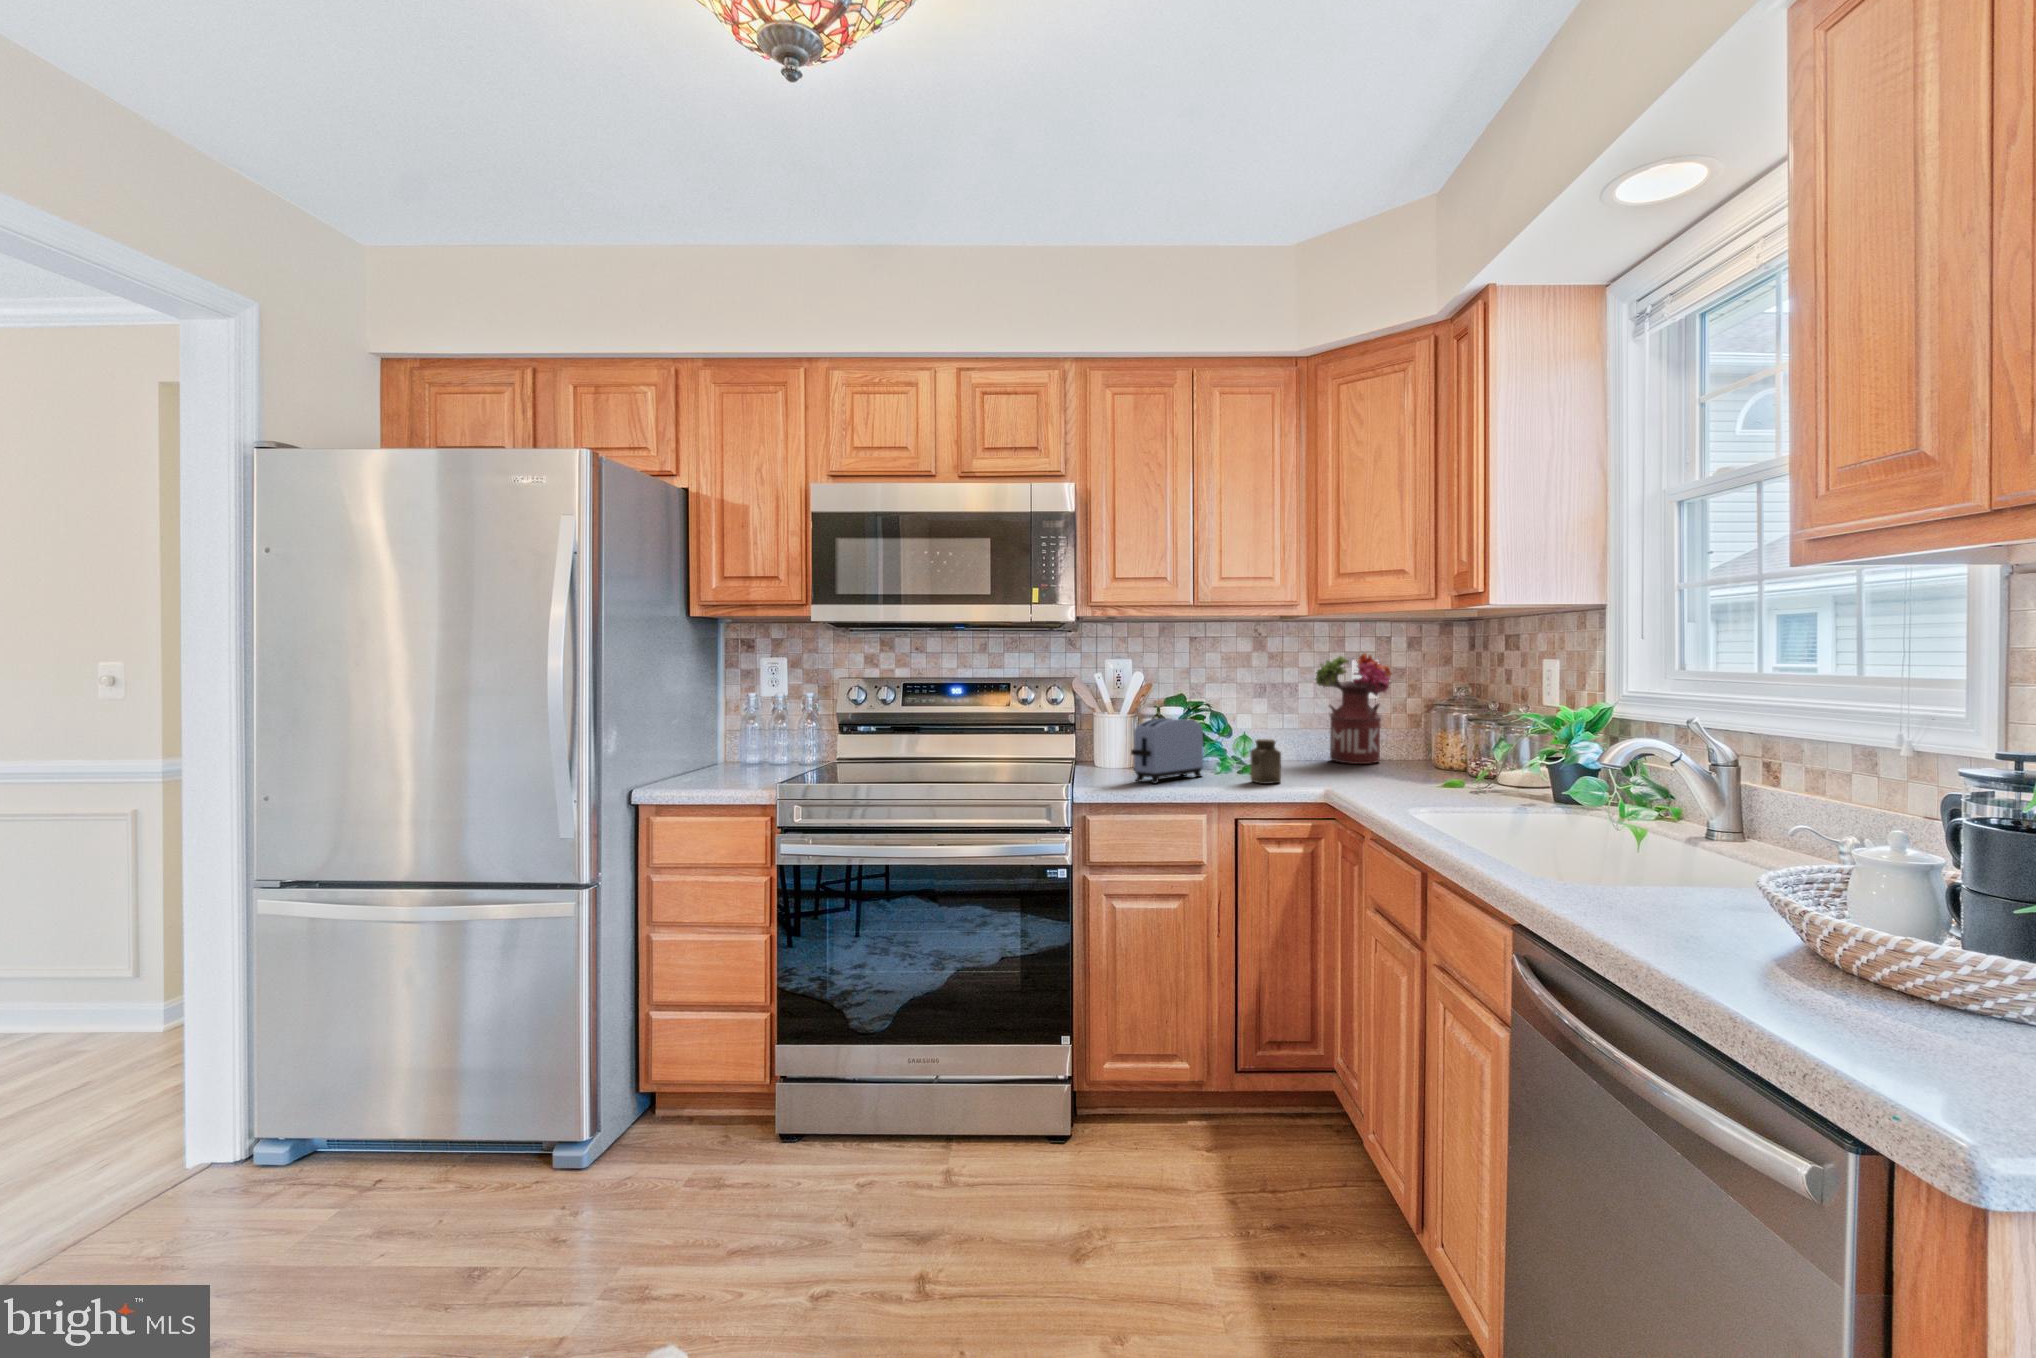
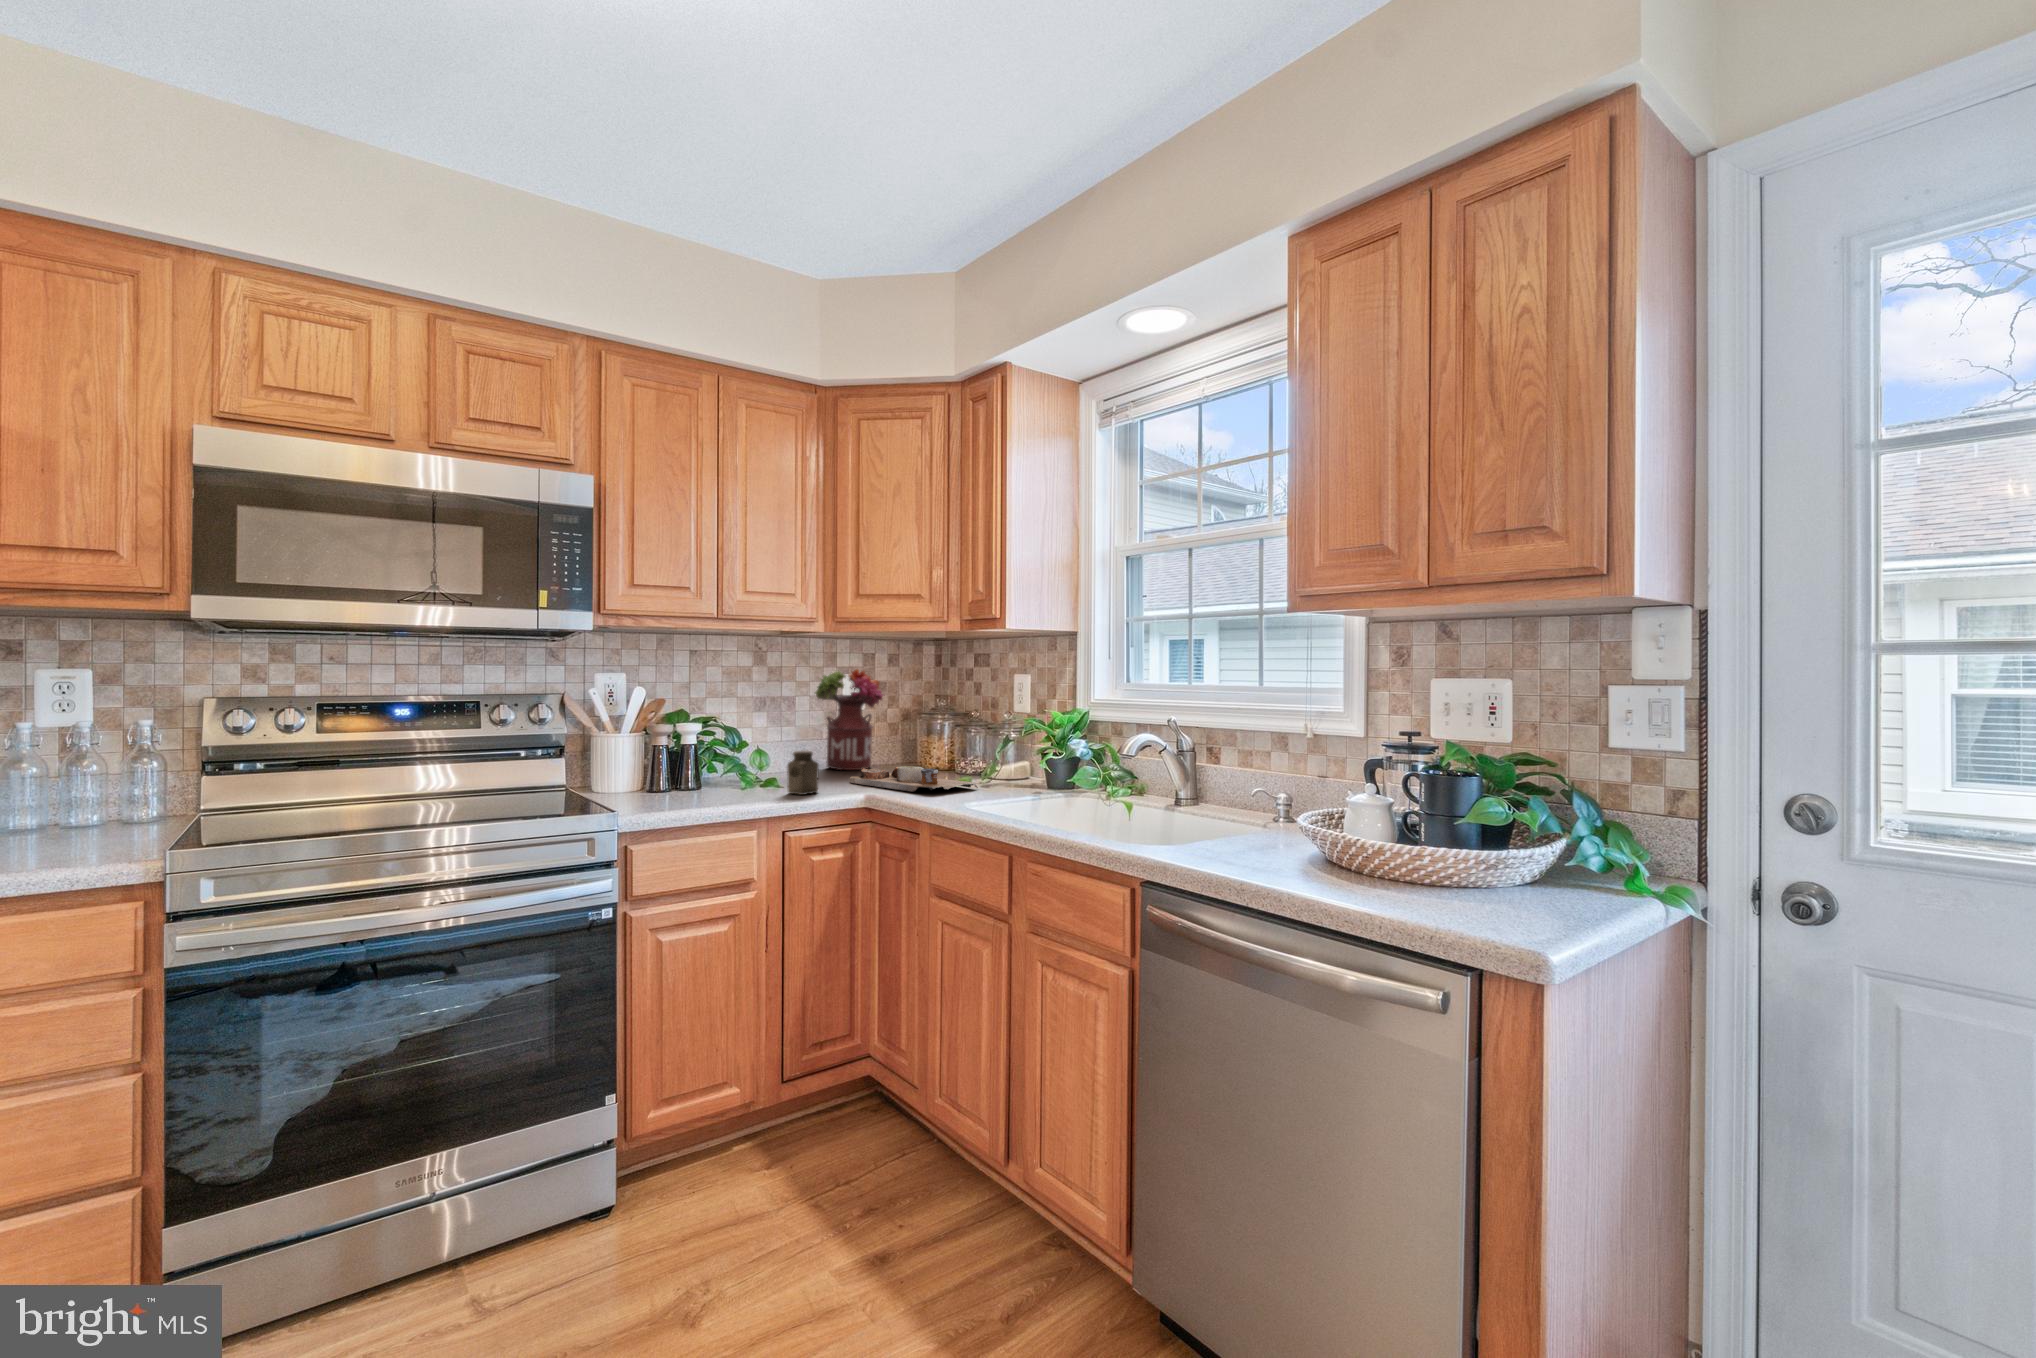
toaster: present [1131,718,1204,783] -> none [670,734,734,804]
cutting board: none [1330,762,1463,793] -> present [850,766,978,792]

